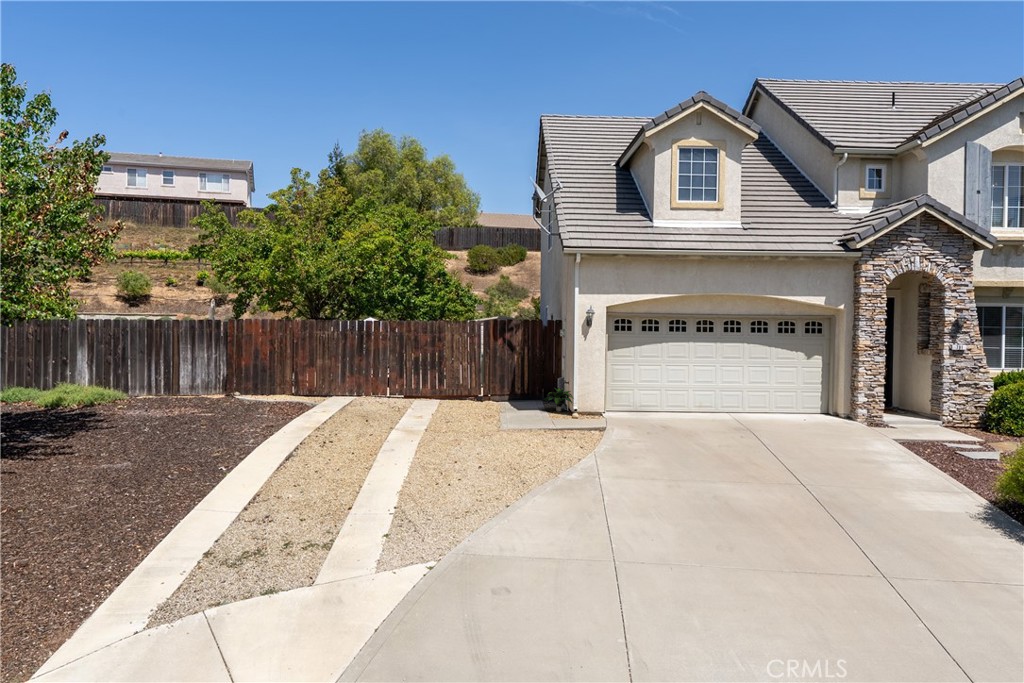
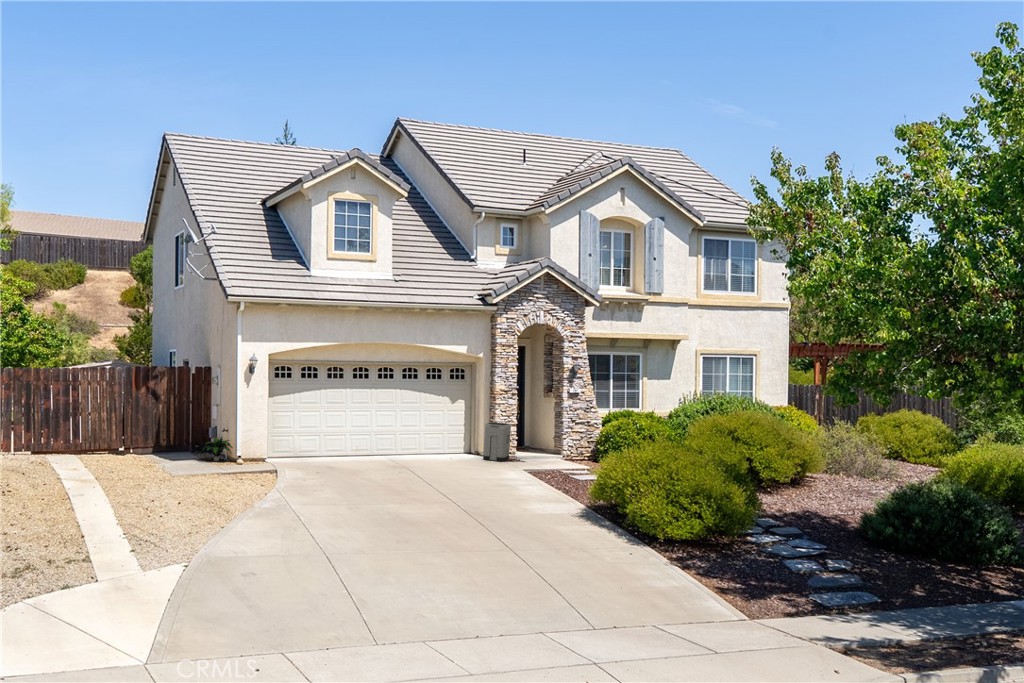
trash can: none [843,381,878,426] -> present [483,422,511,462]

